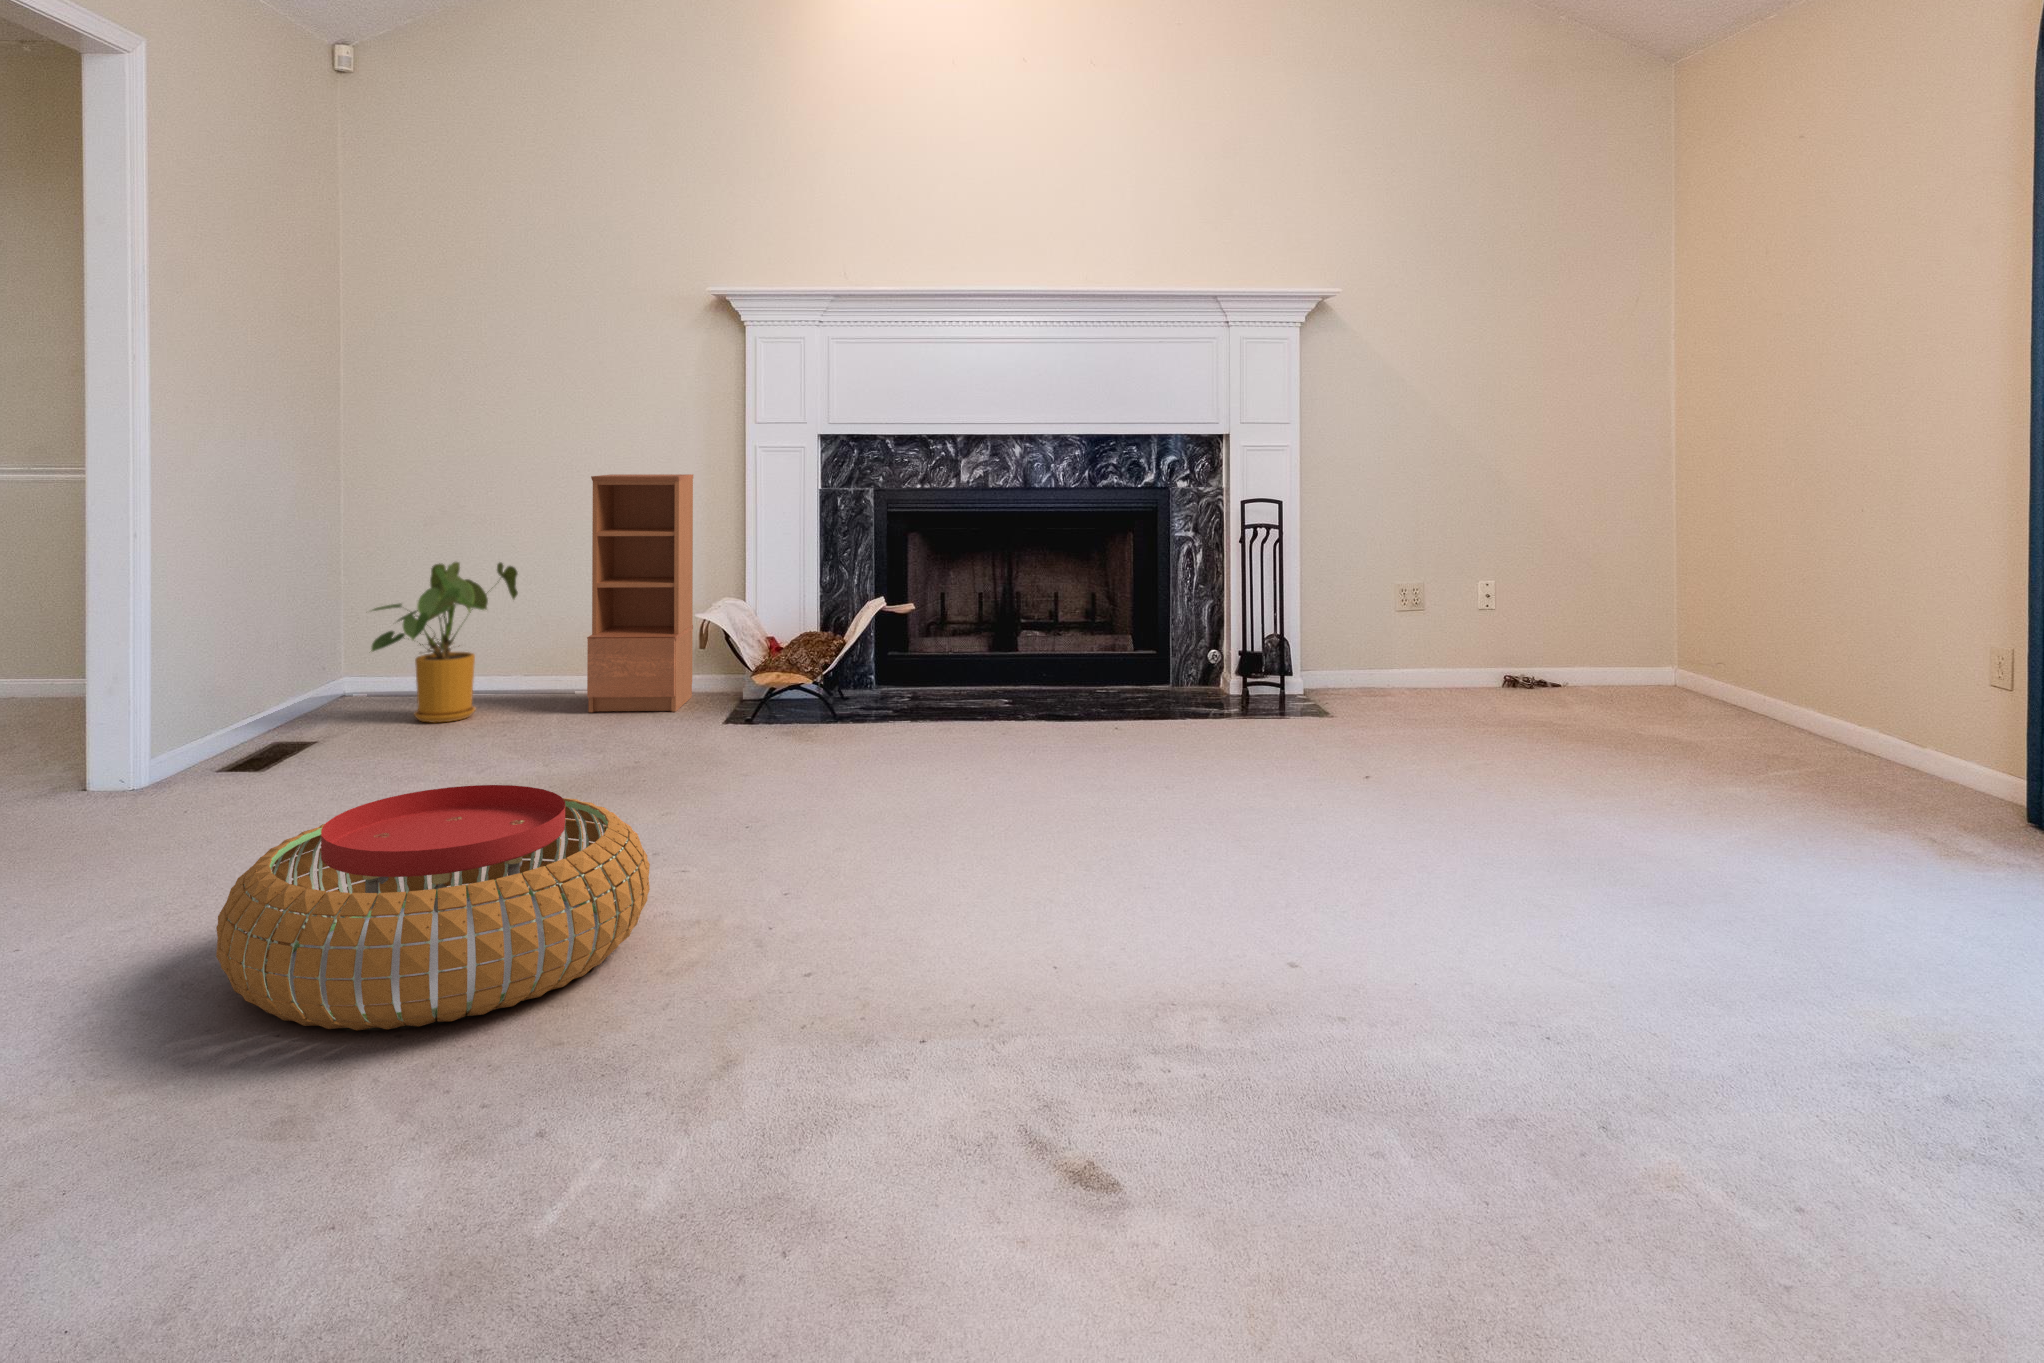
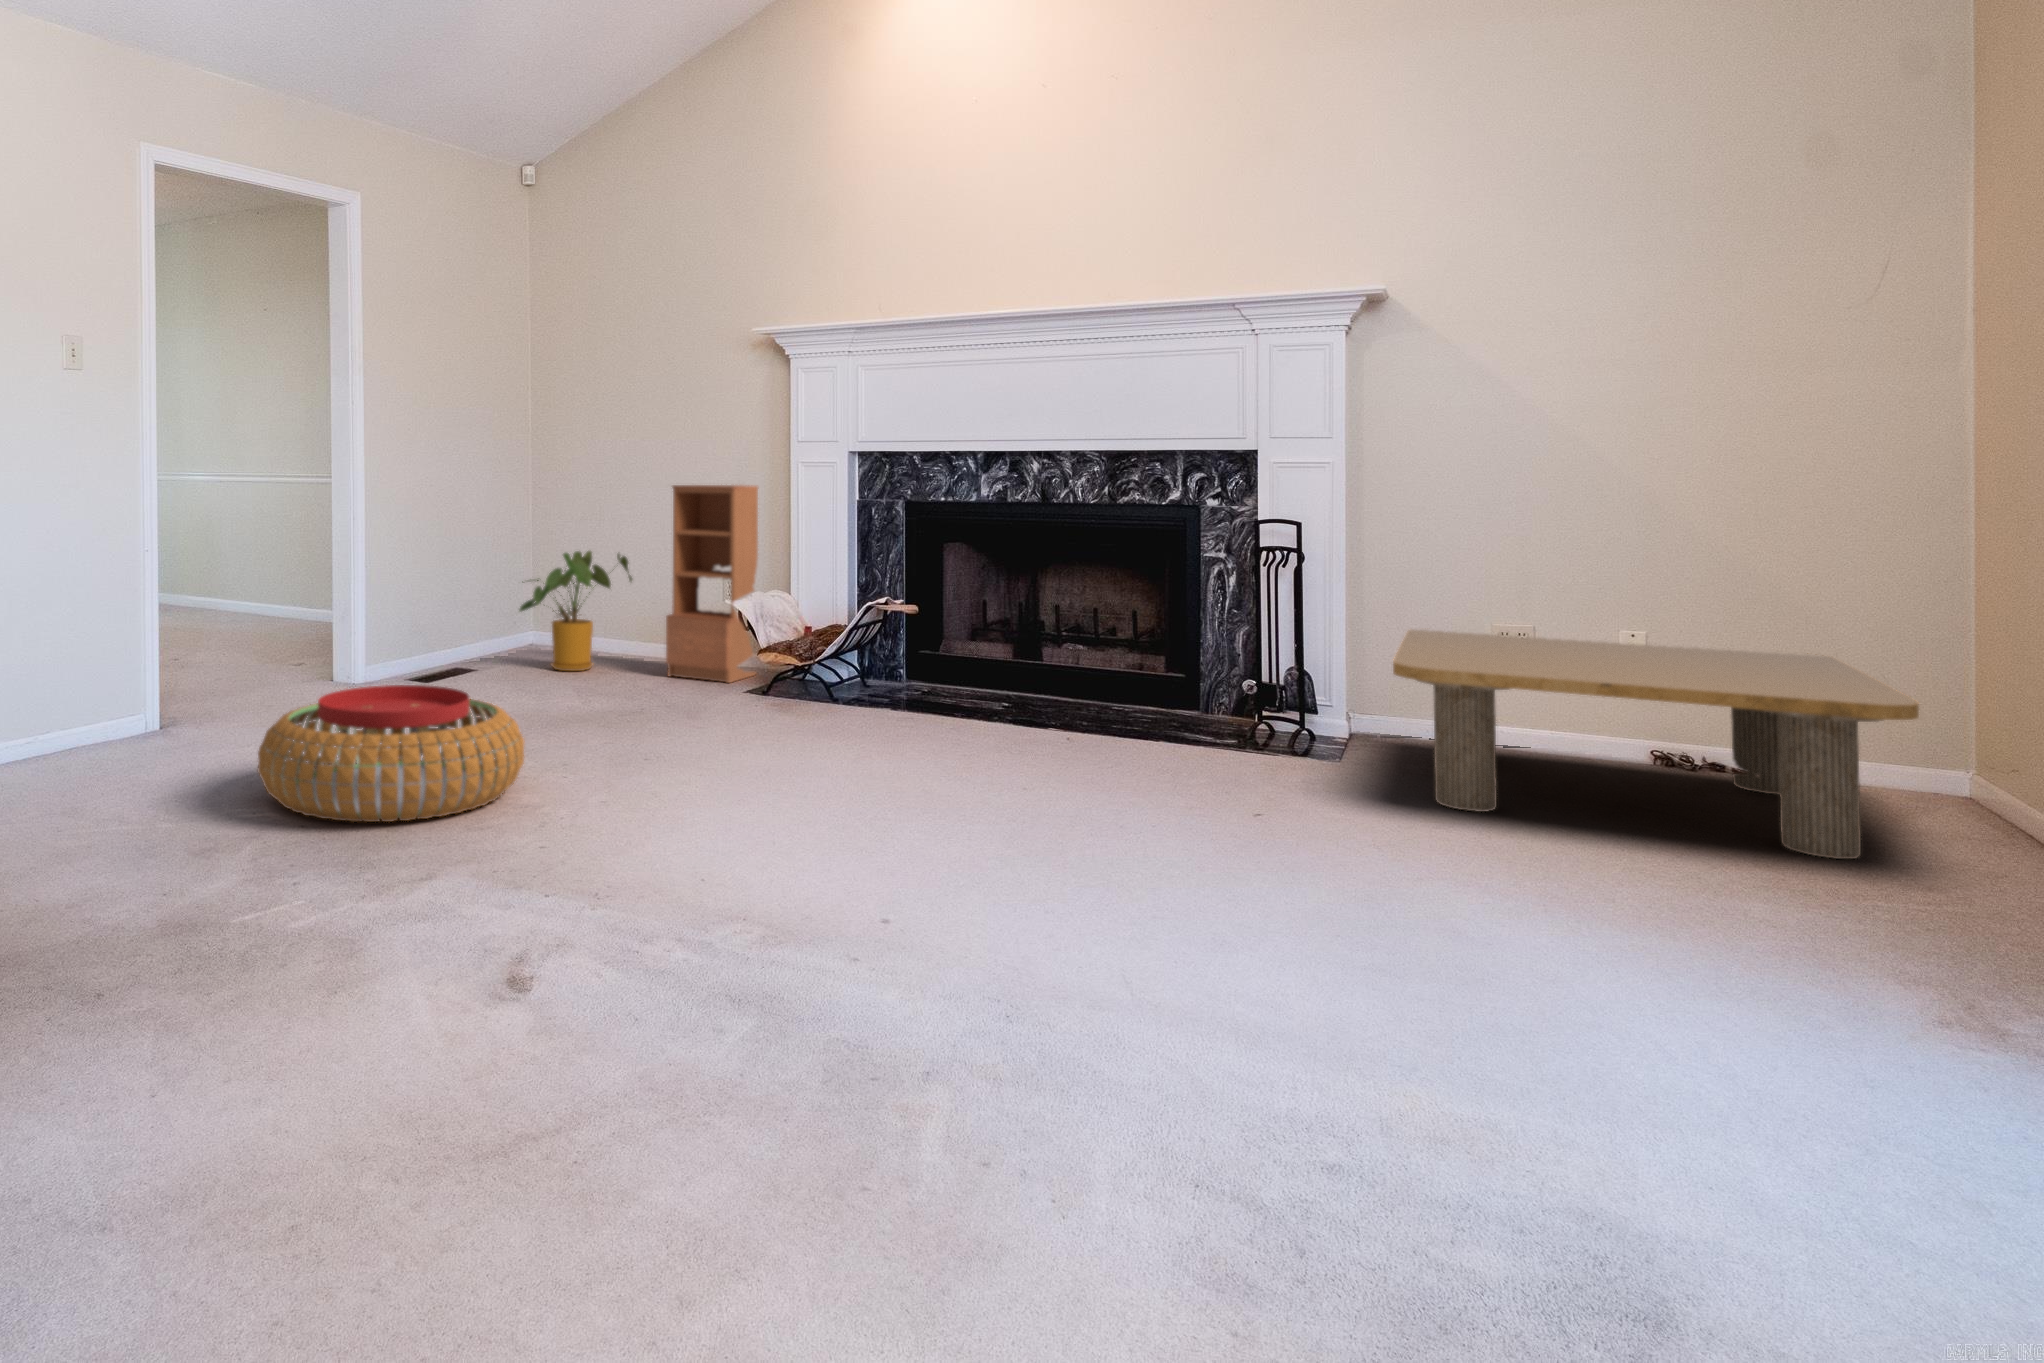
coffee table: none [1345,590,1750,749] -> present [1393,630,1919,859]

